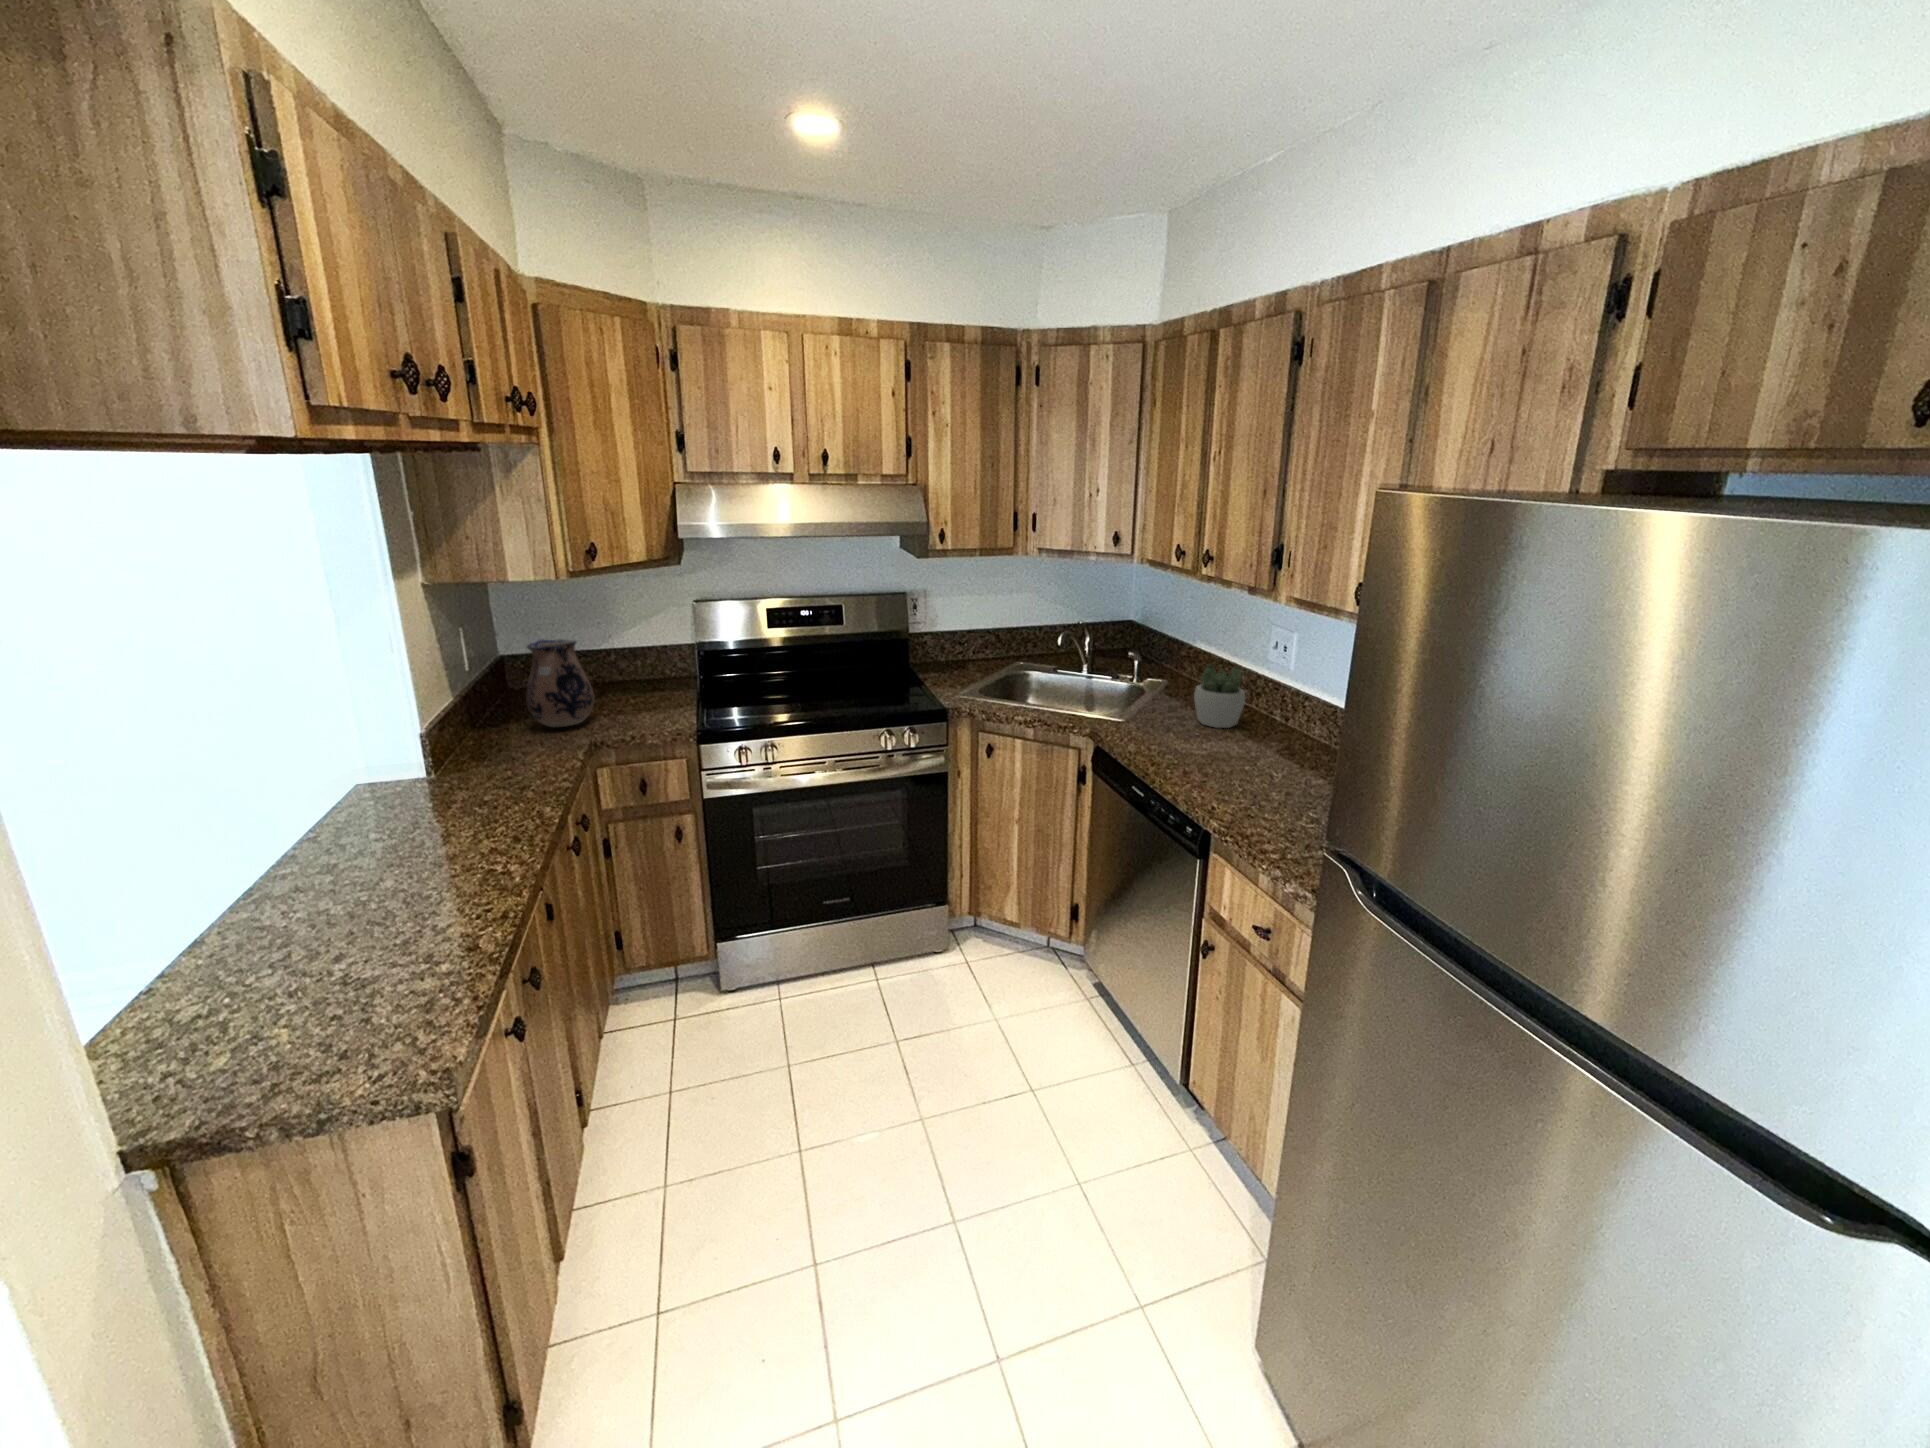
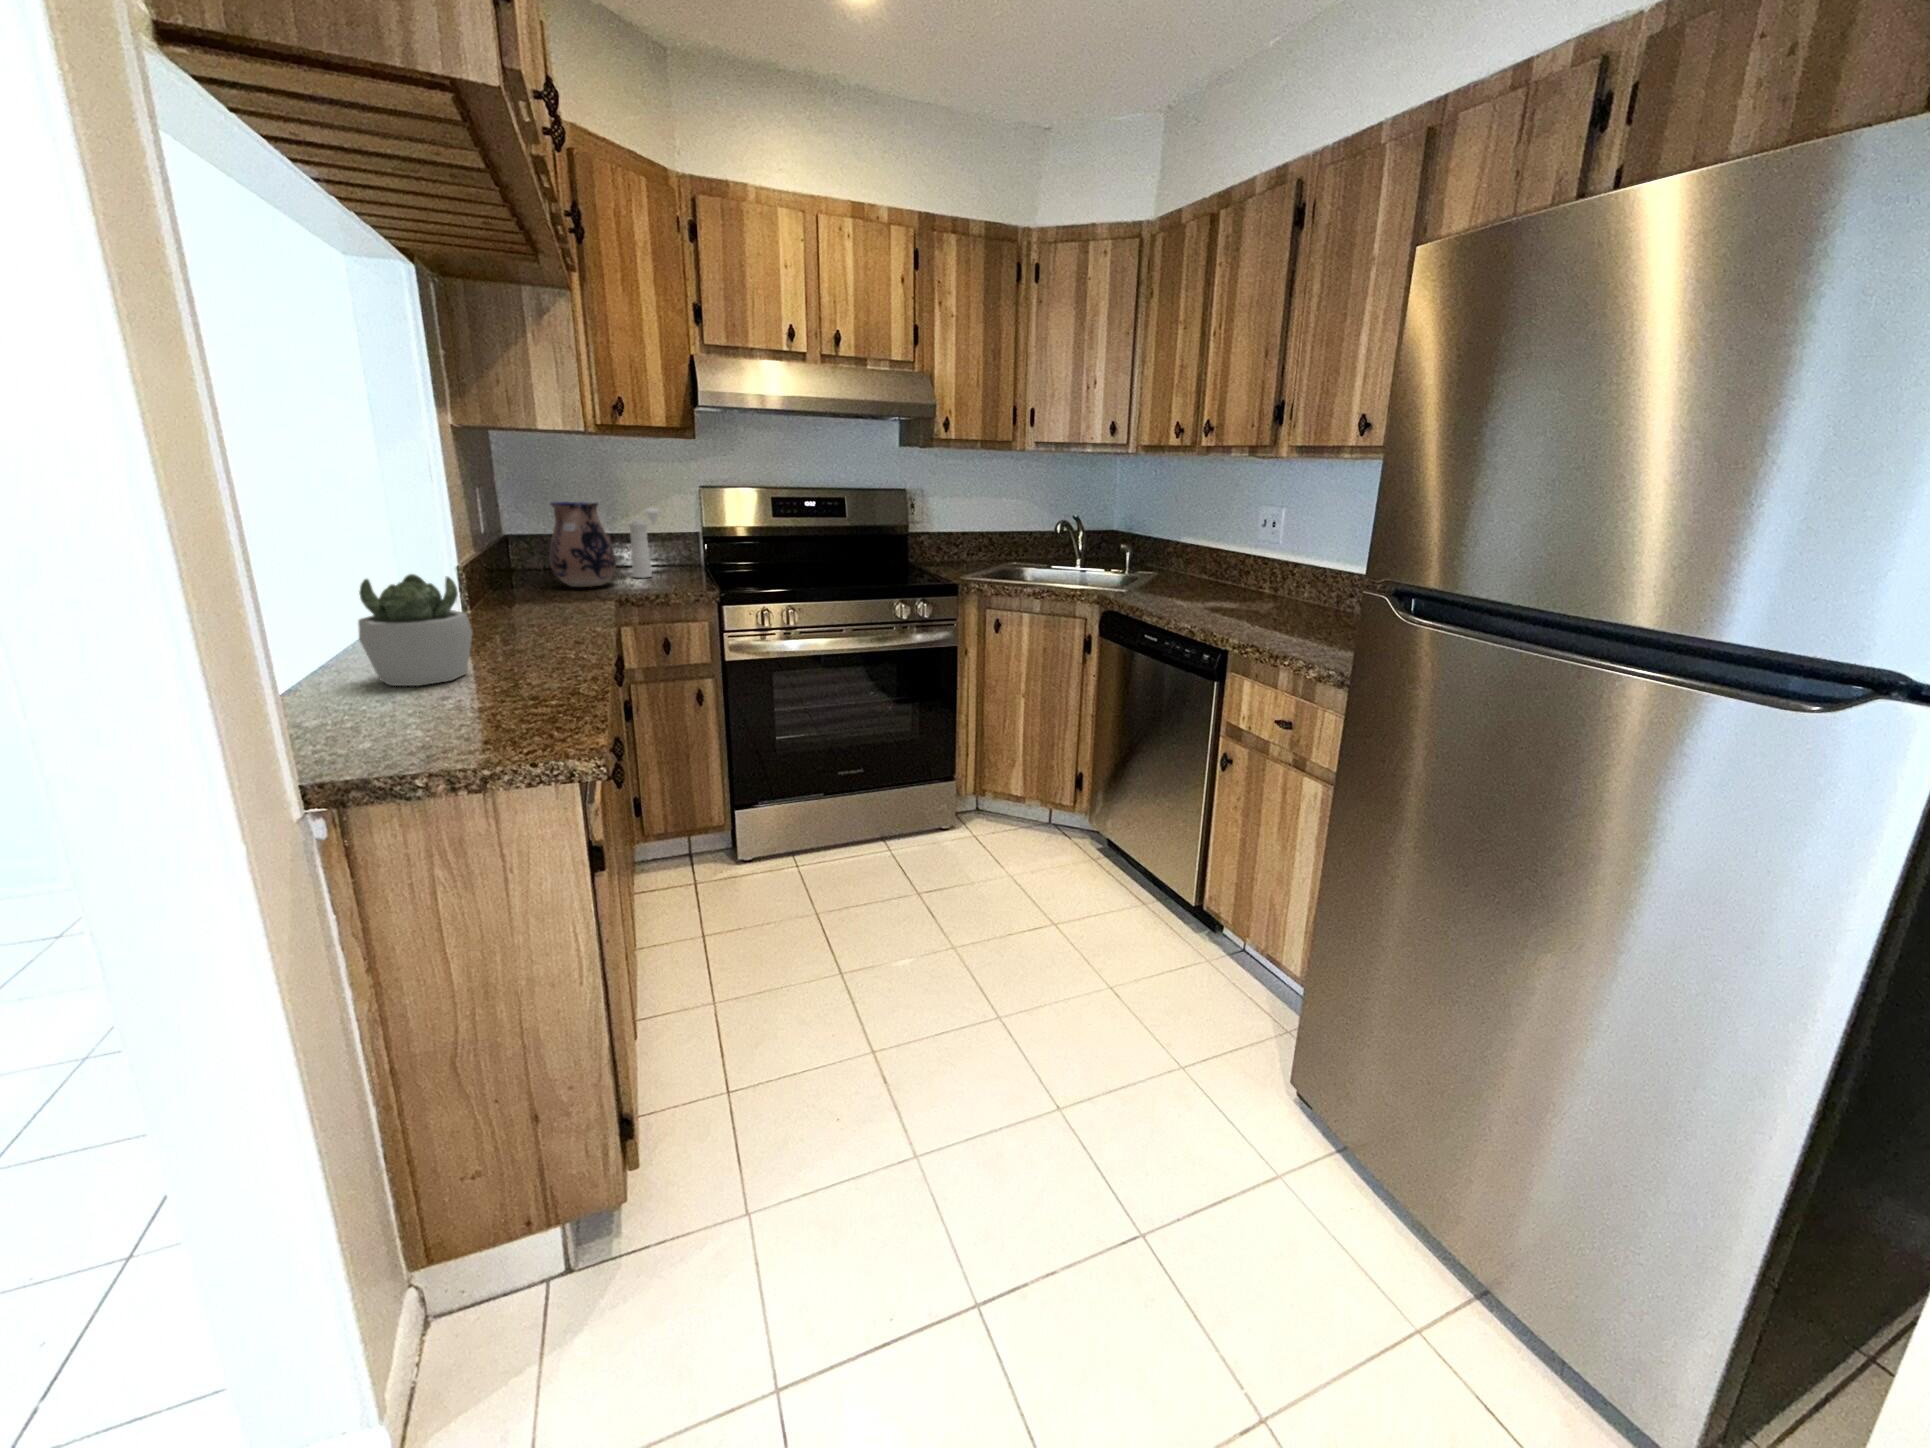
pepper mill: none [611,631,646,706] -> present [628,508,659,578]
succulent plant: present [1194,664,1245,728] -> present [358,574,473,686]

